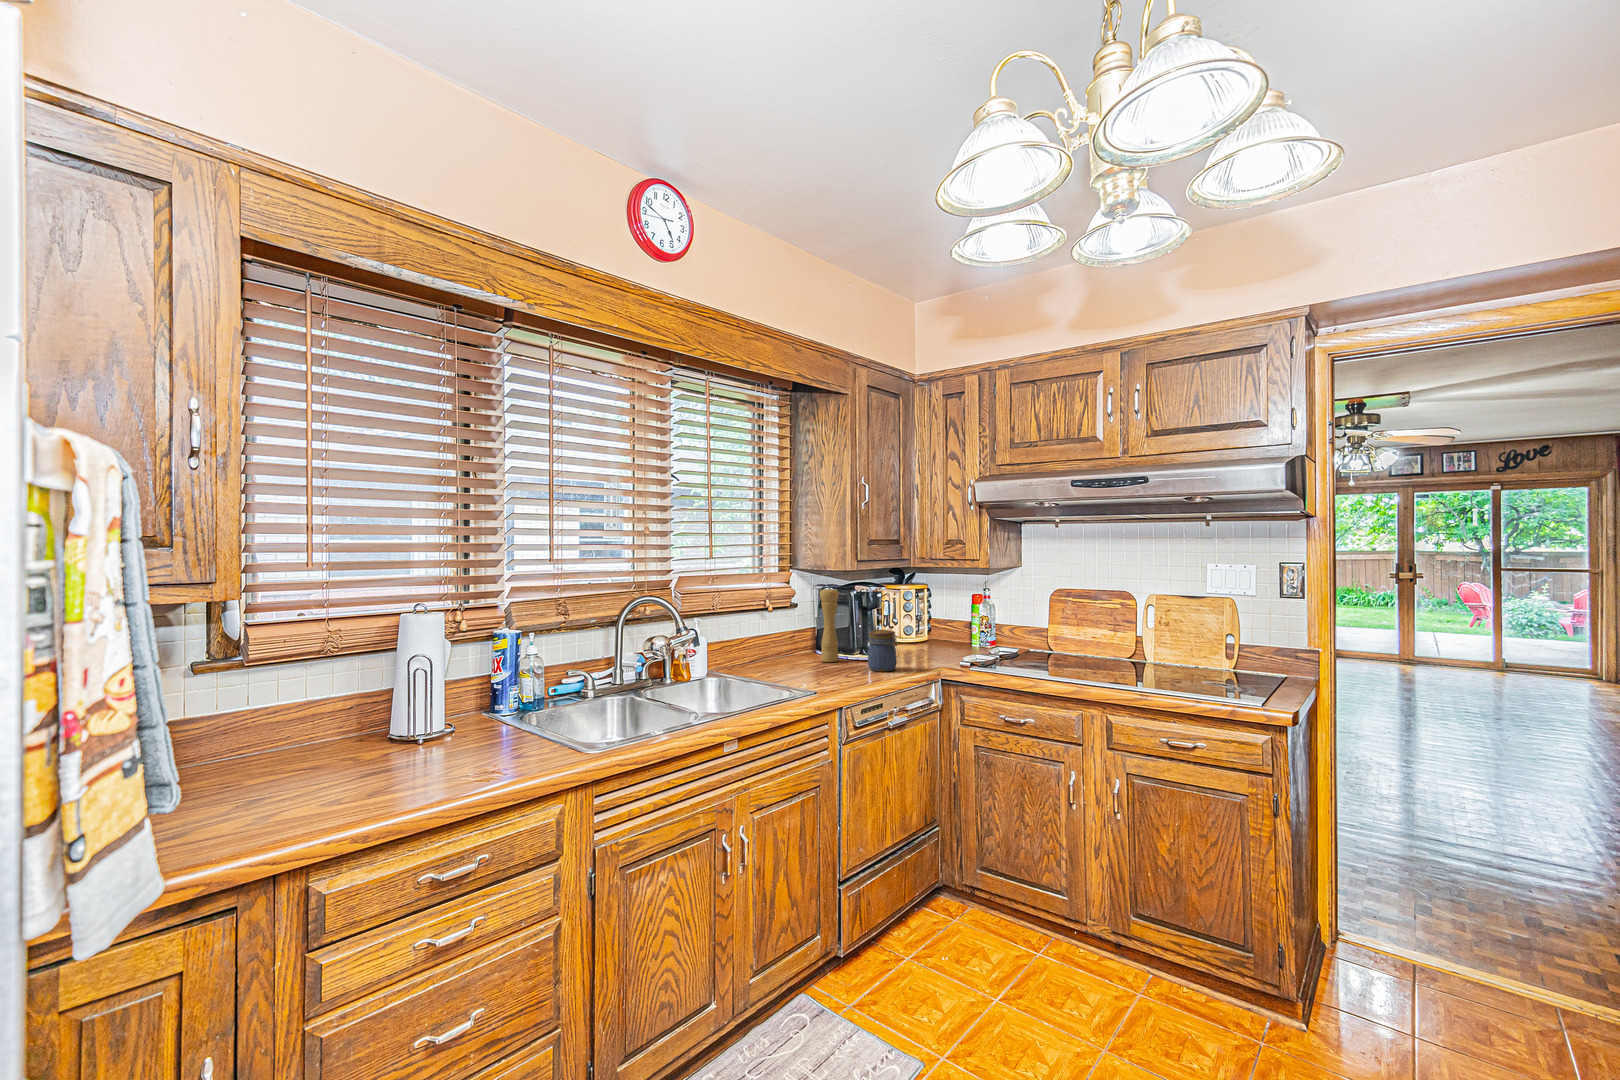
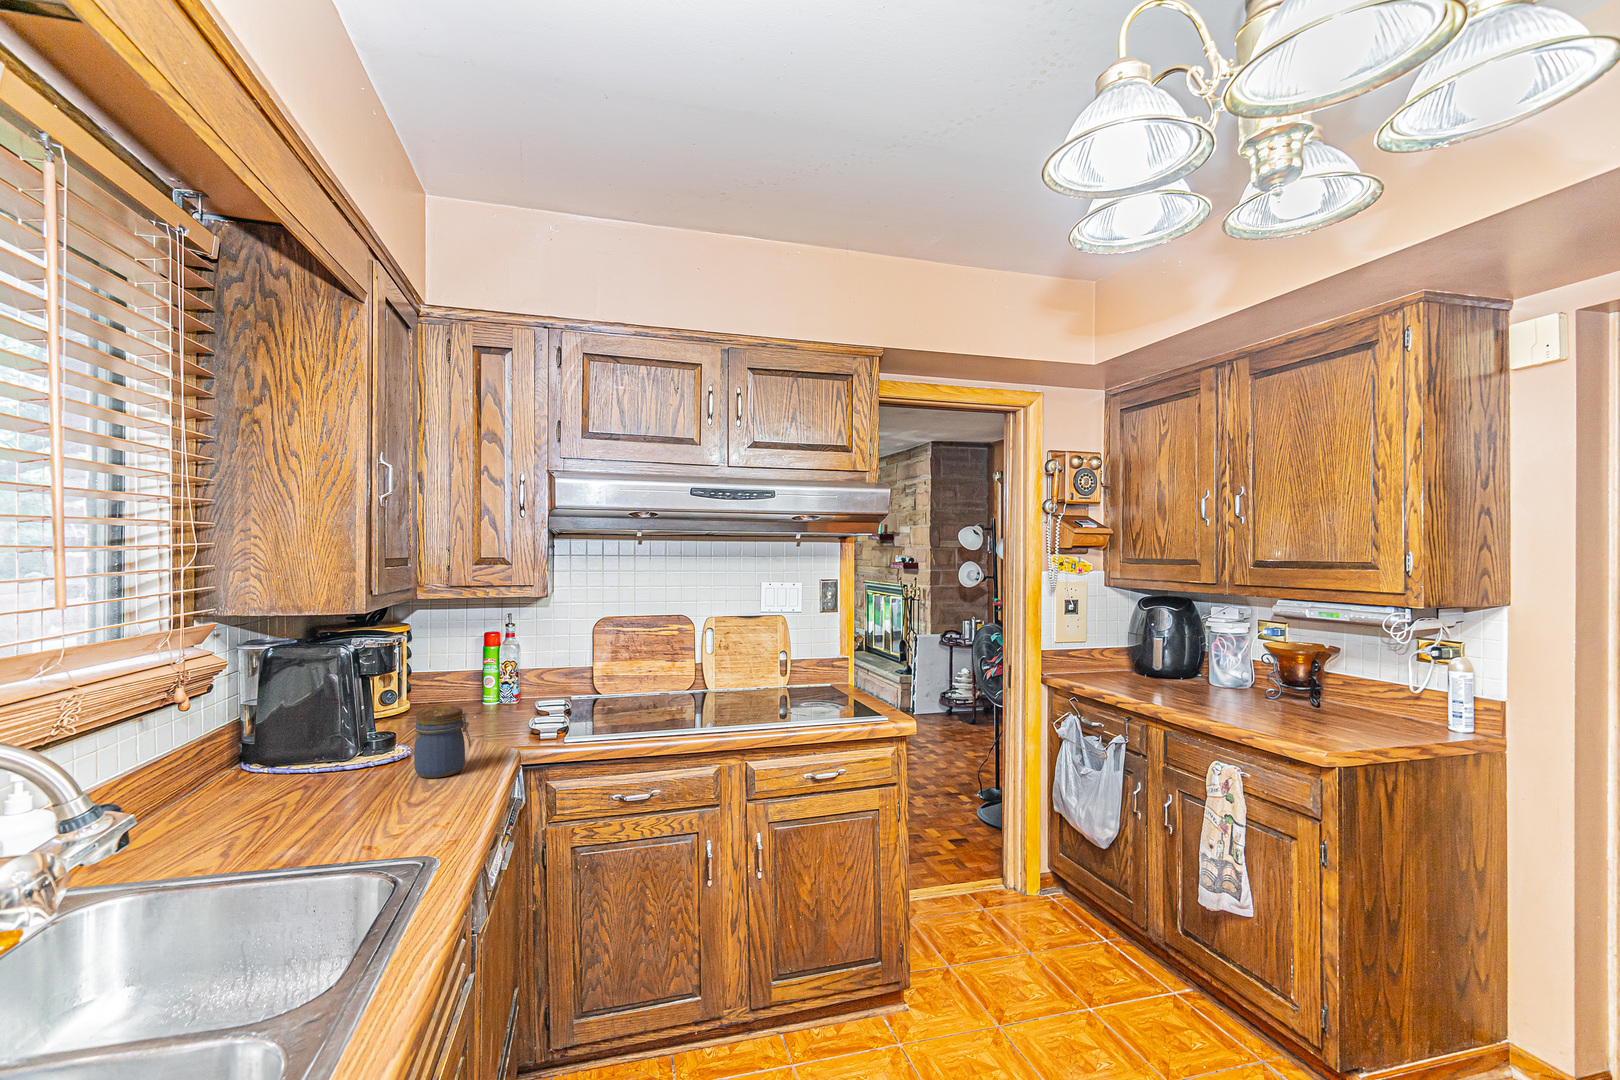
pepper mill: present [820,588,839,662] -> none [291,648,330,783]

